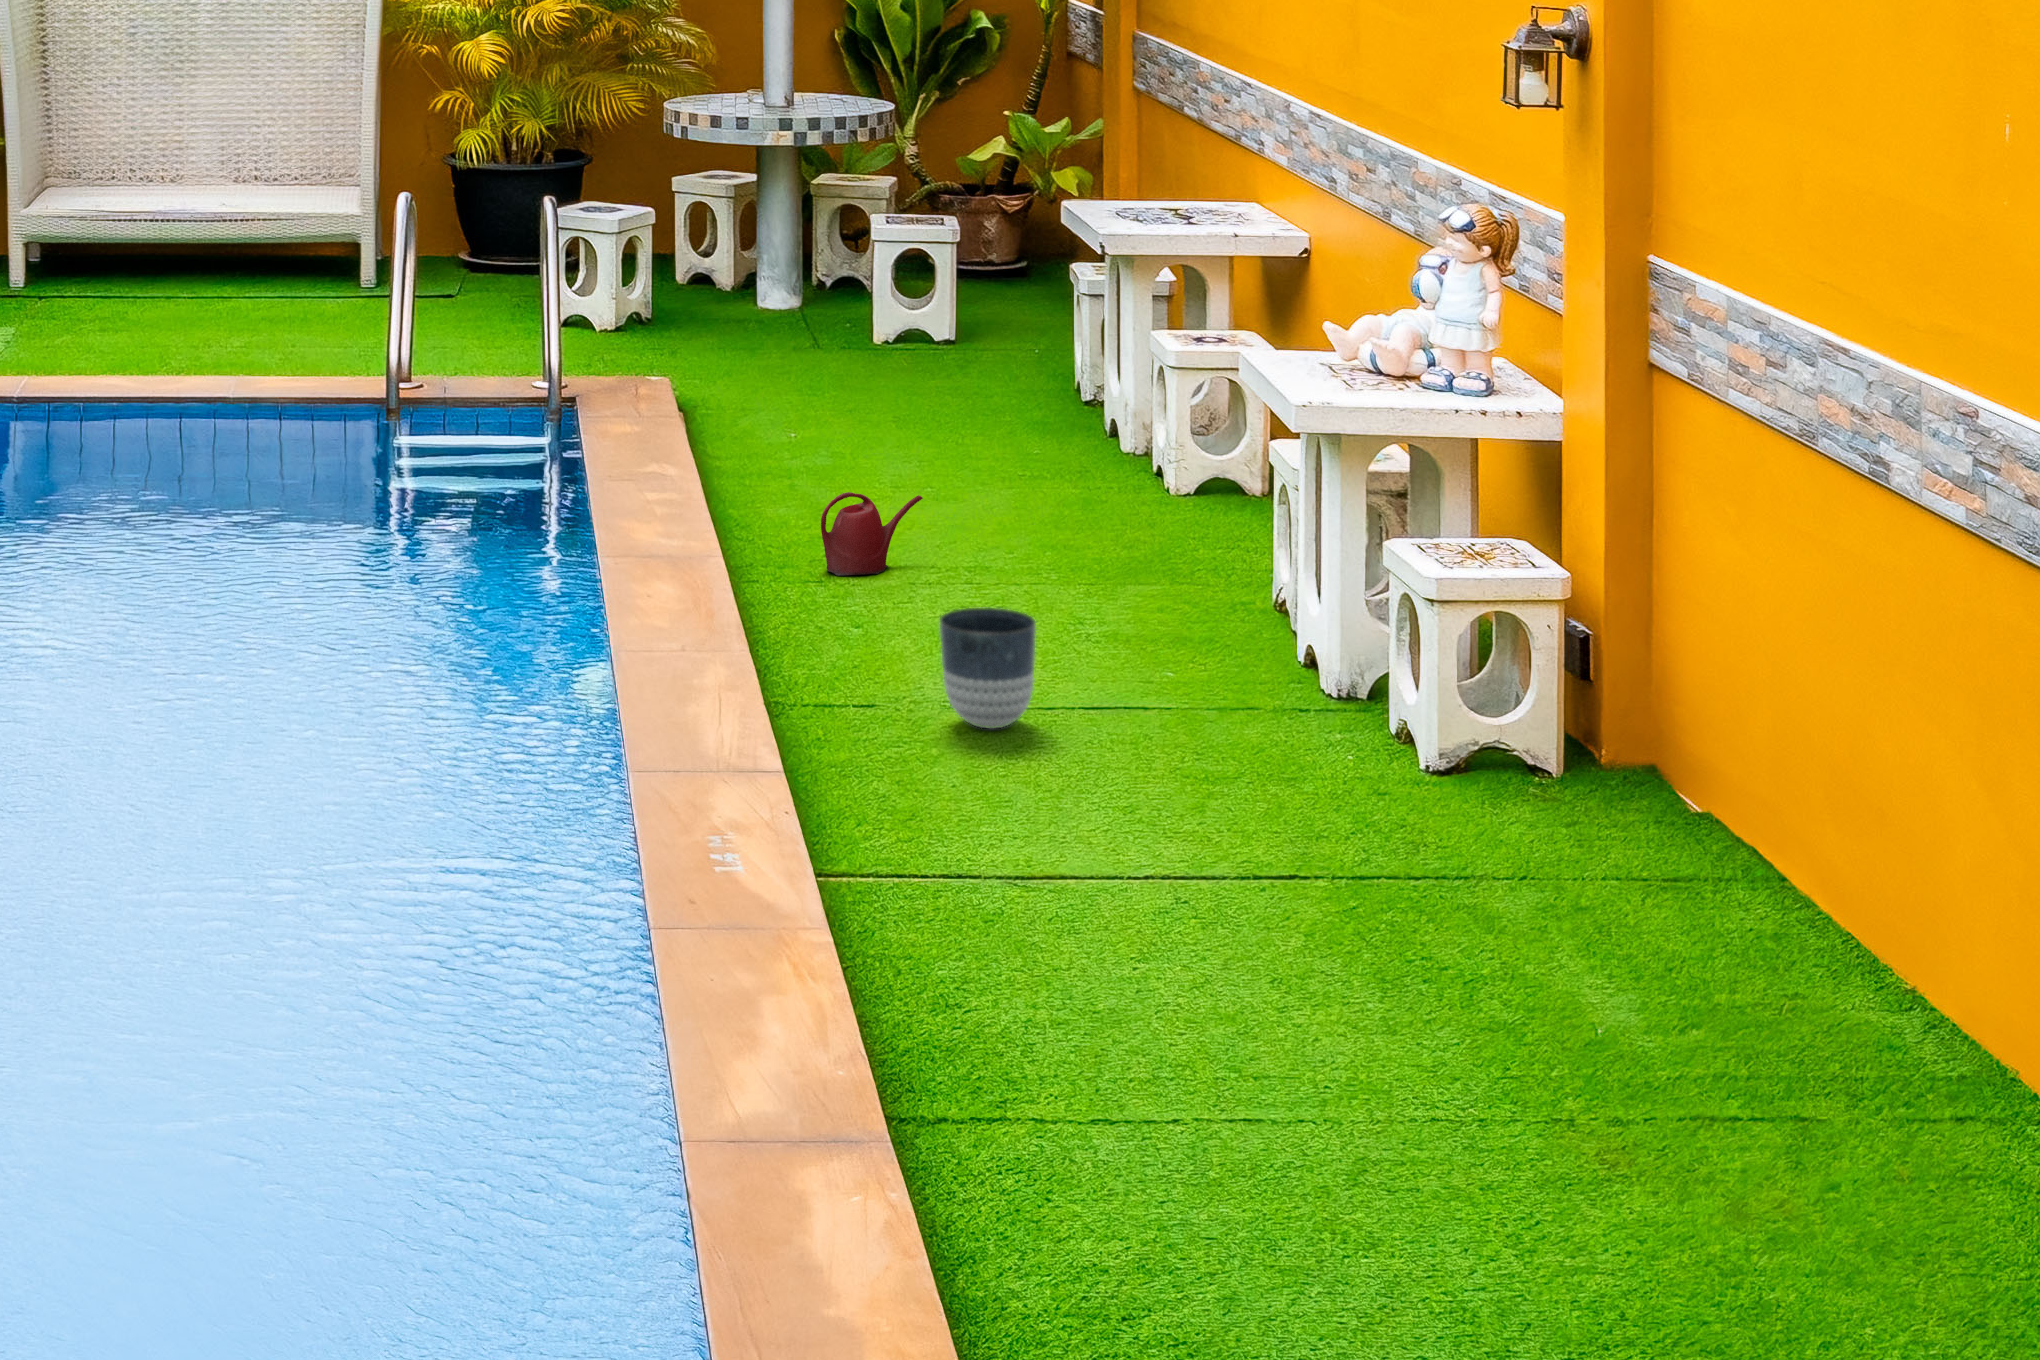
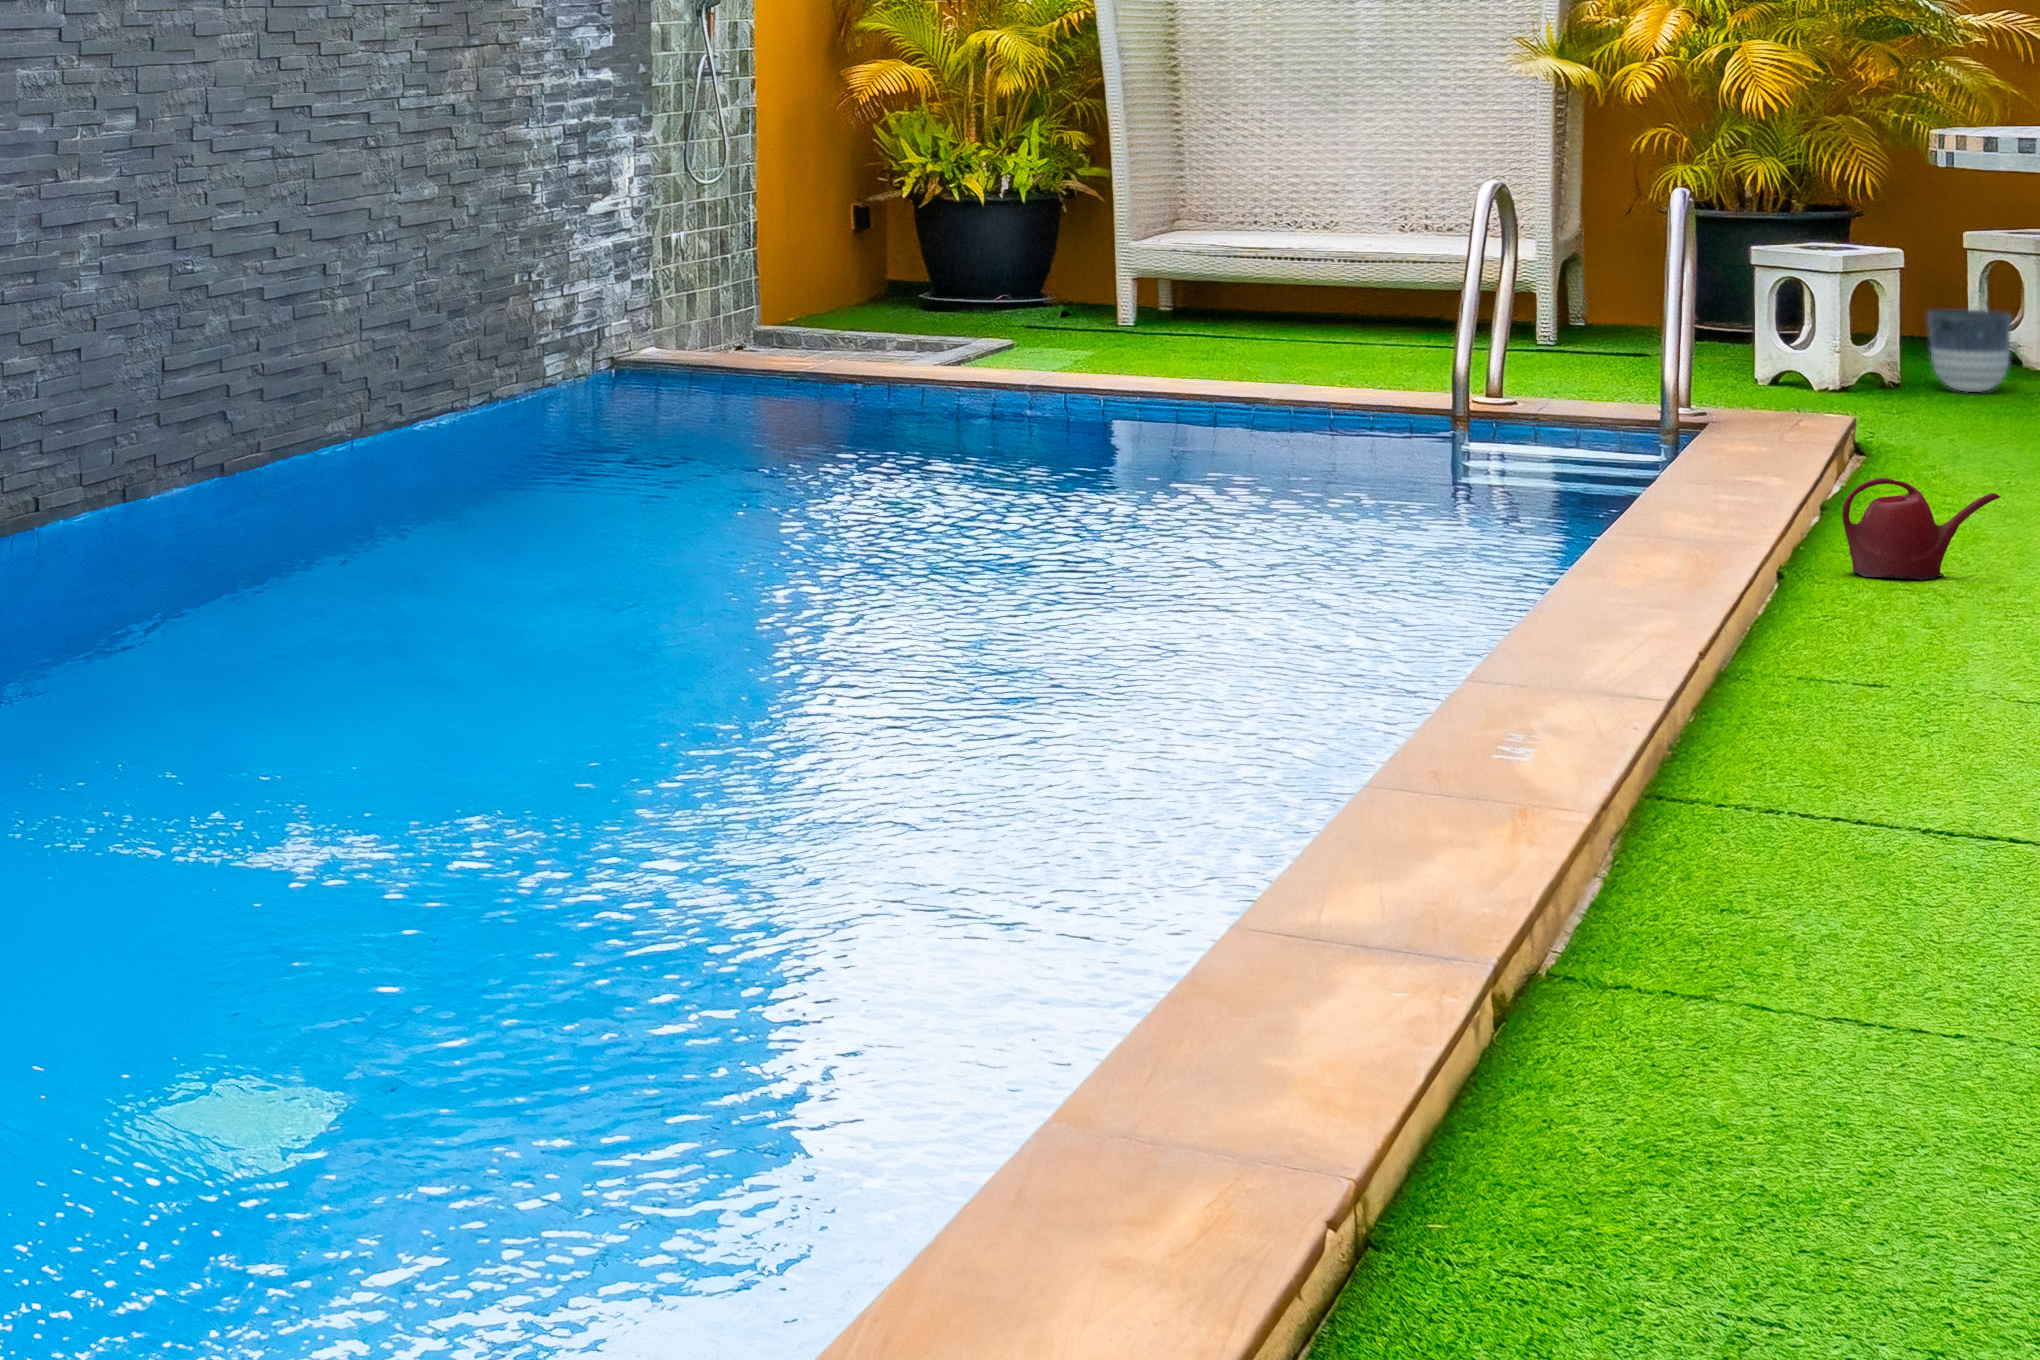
planter: present [940,608,1036,729] -> present [1928,310,2011,392]

